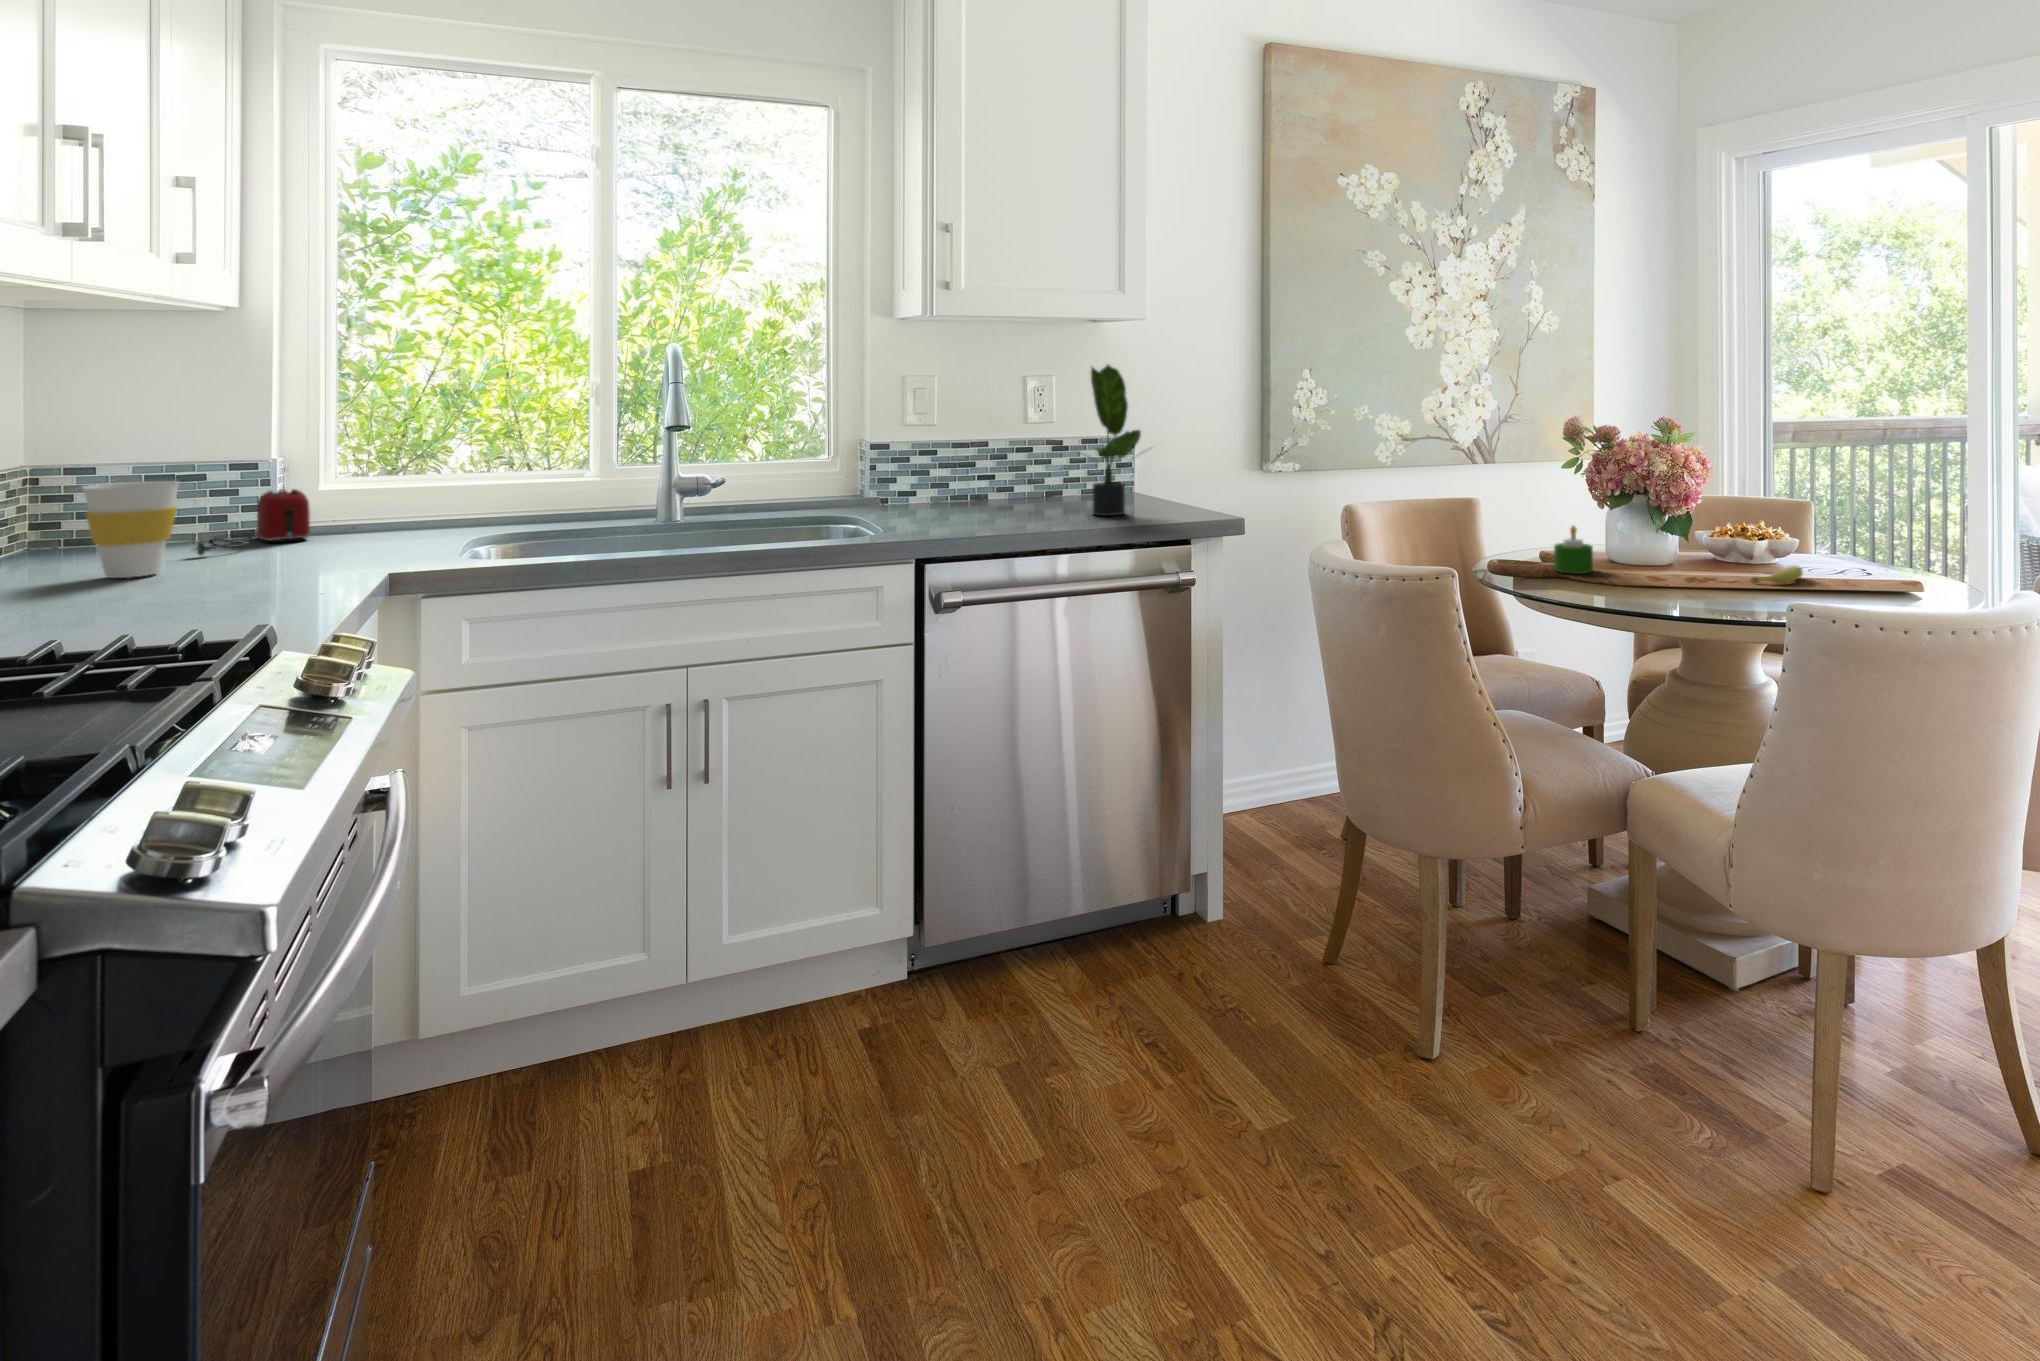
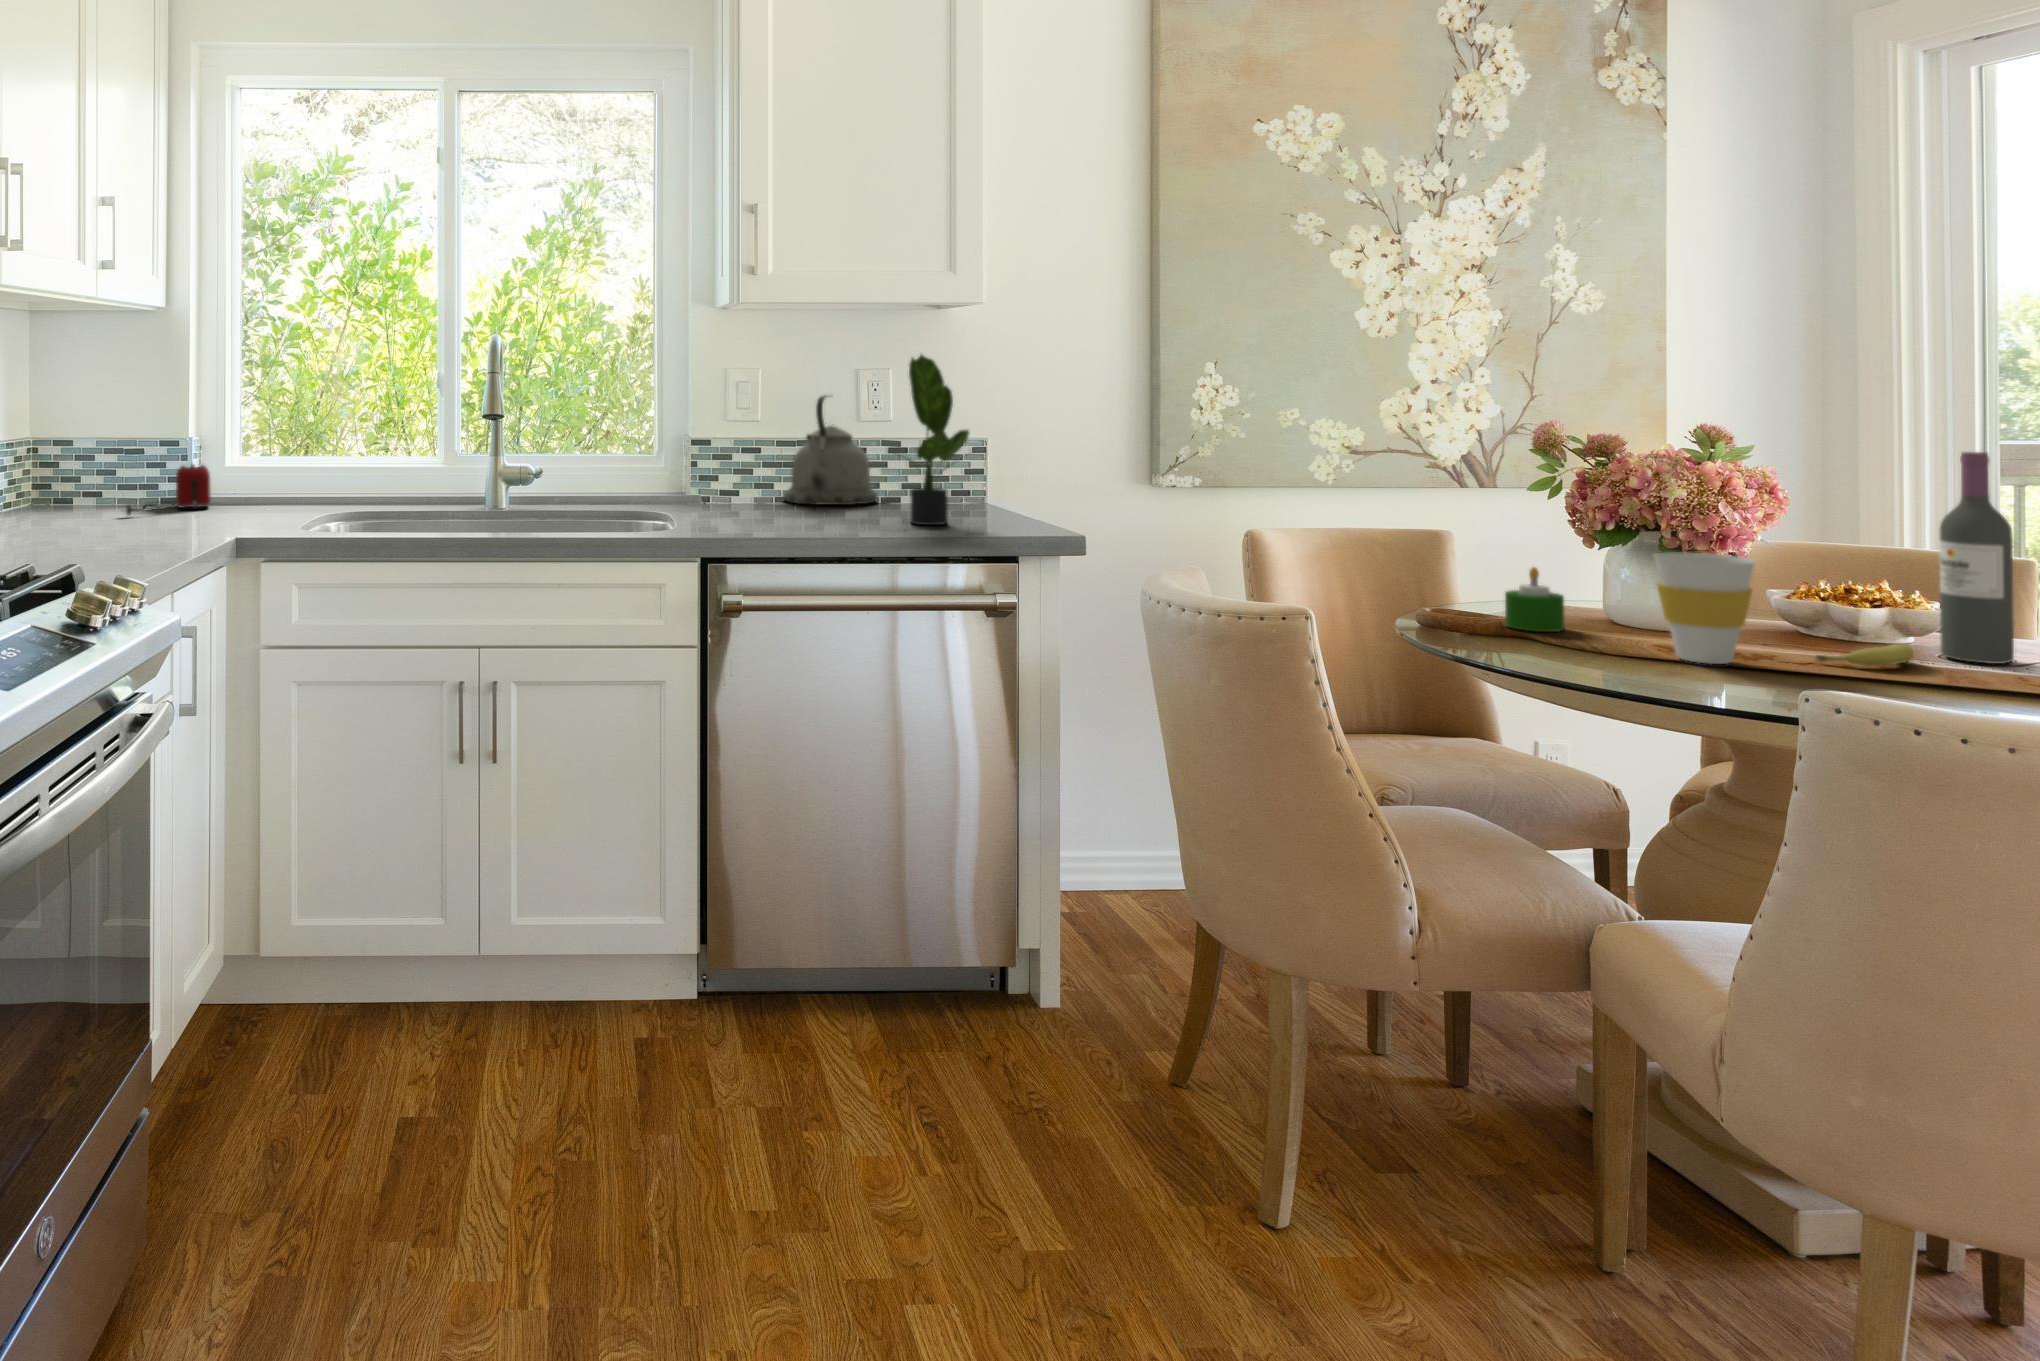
kettle: none [957,399,1044,501] -> present [784,396,878,505]
wine bottle: none [1809,433,1849,575] -> present [1939,452,2014,664]
cup: present [83,481,179,578] -> present [1654,552,1755,664]

